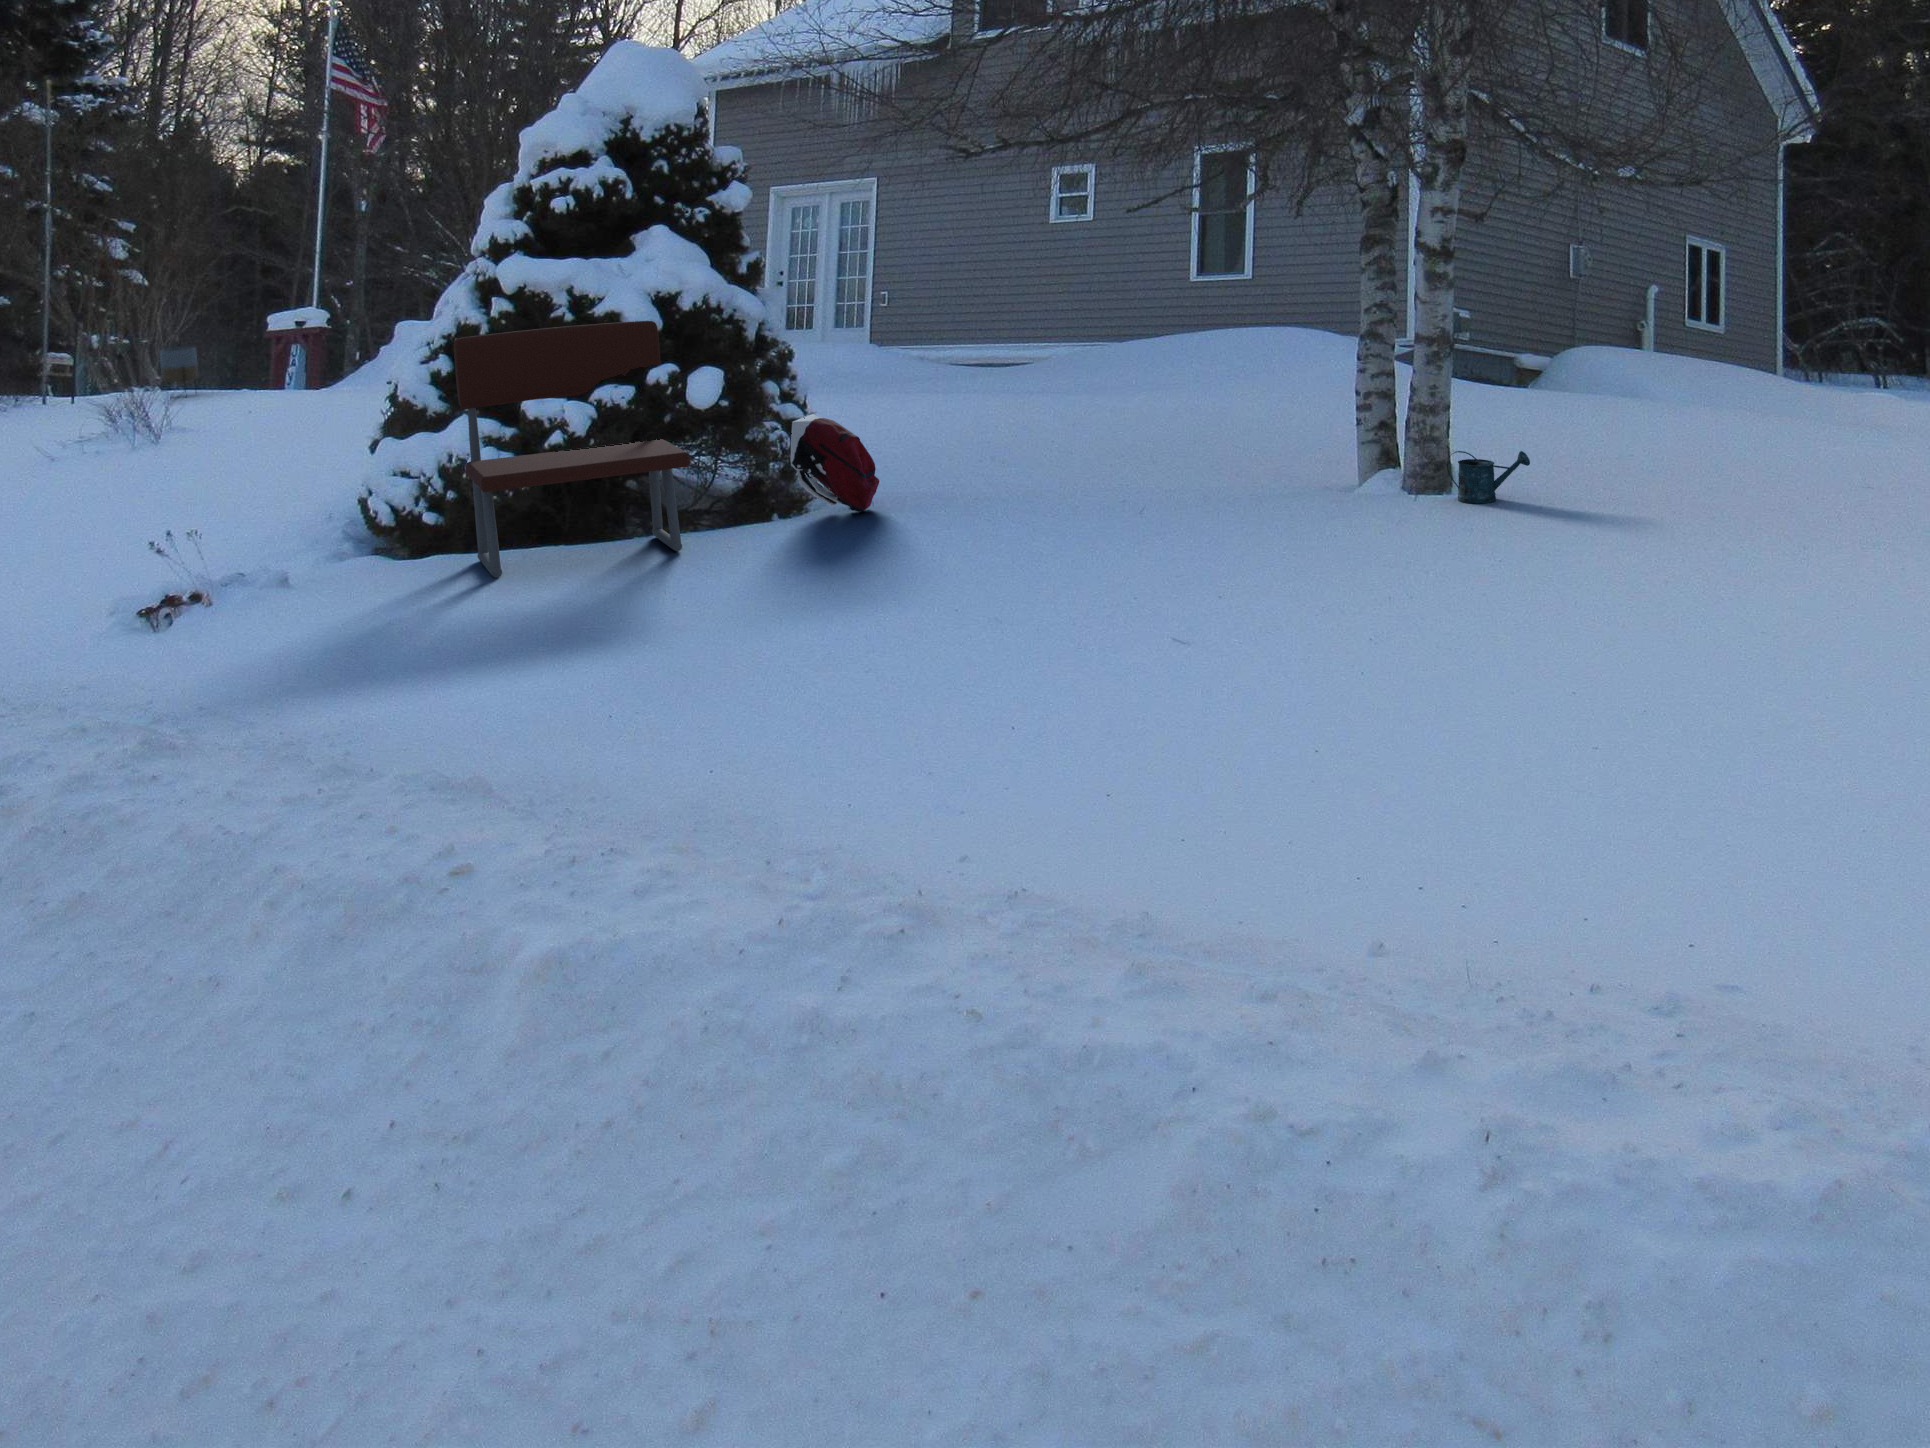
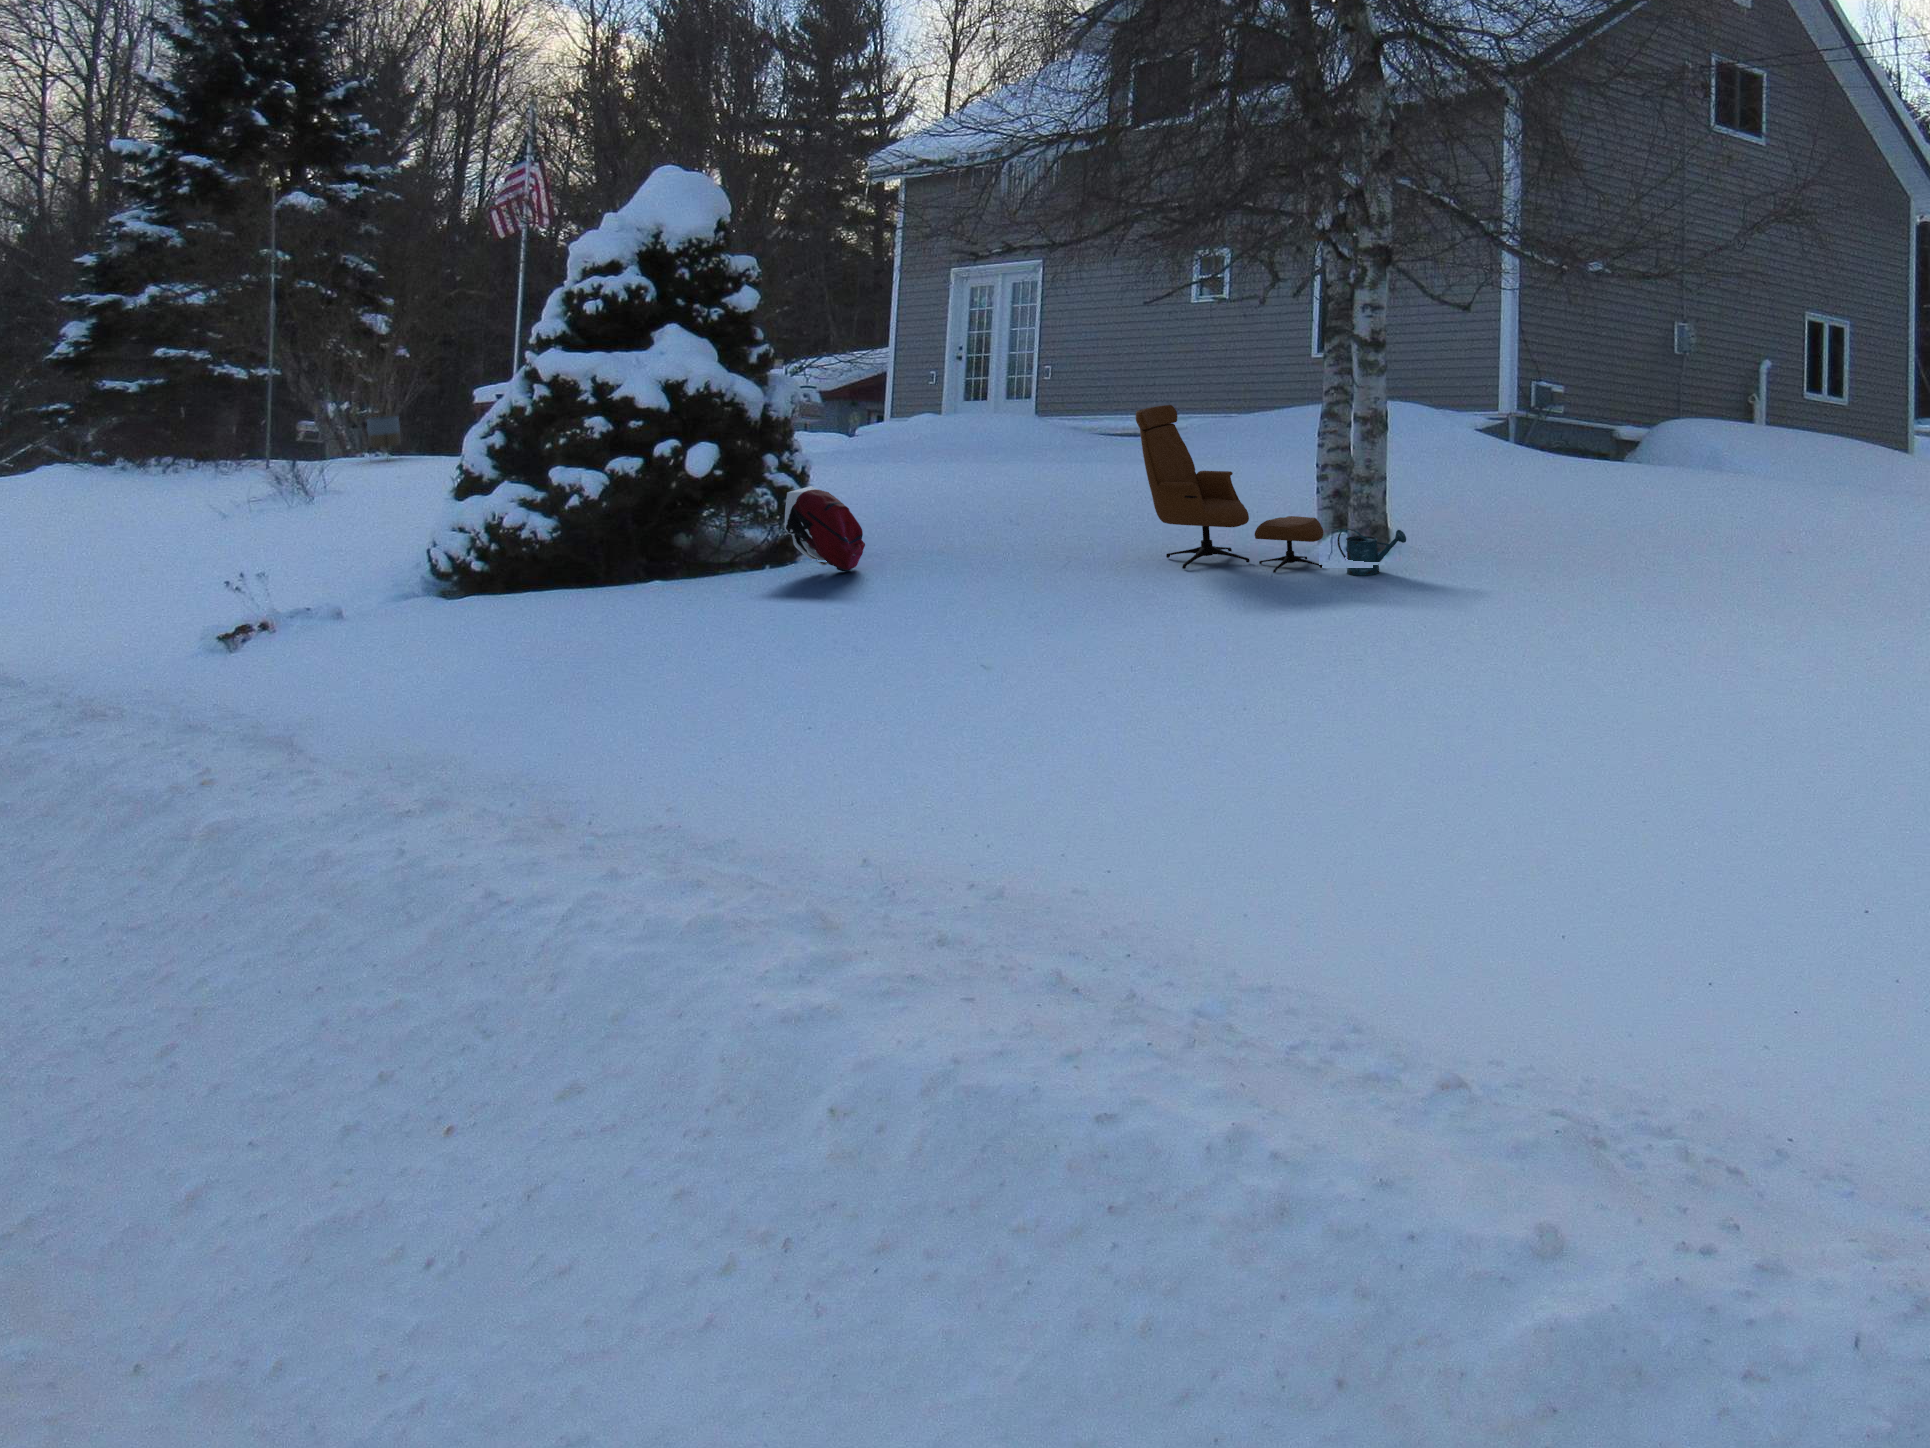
lounge chair: none [1198,316,1422,502] -> present [1136,405,1324,572]
bench: present [454,321,690,578] -> none [488,405,675,618]

